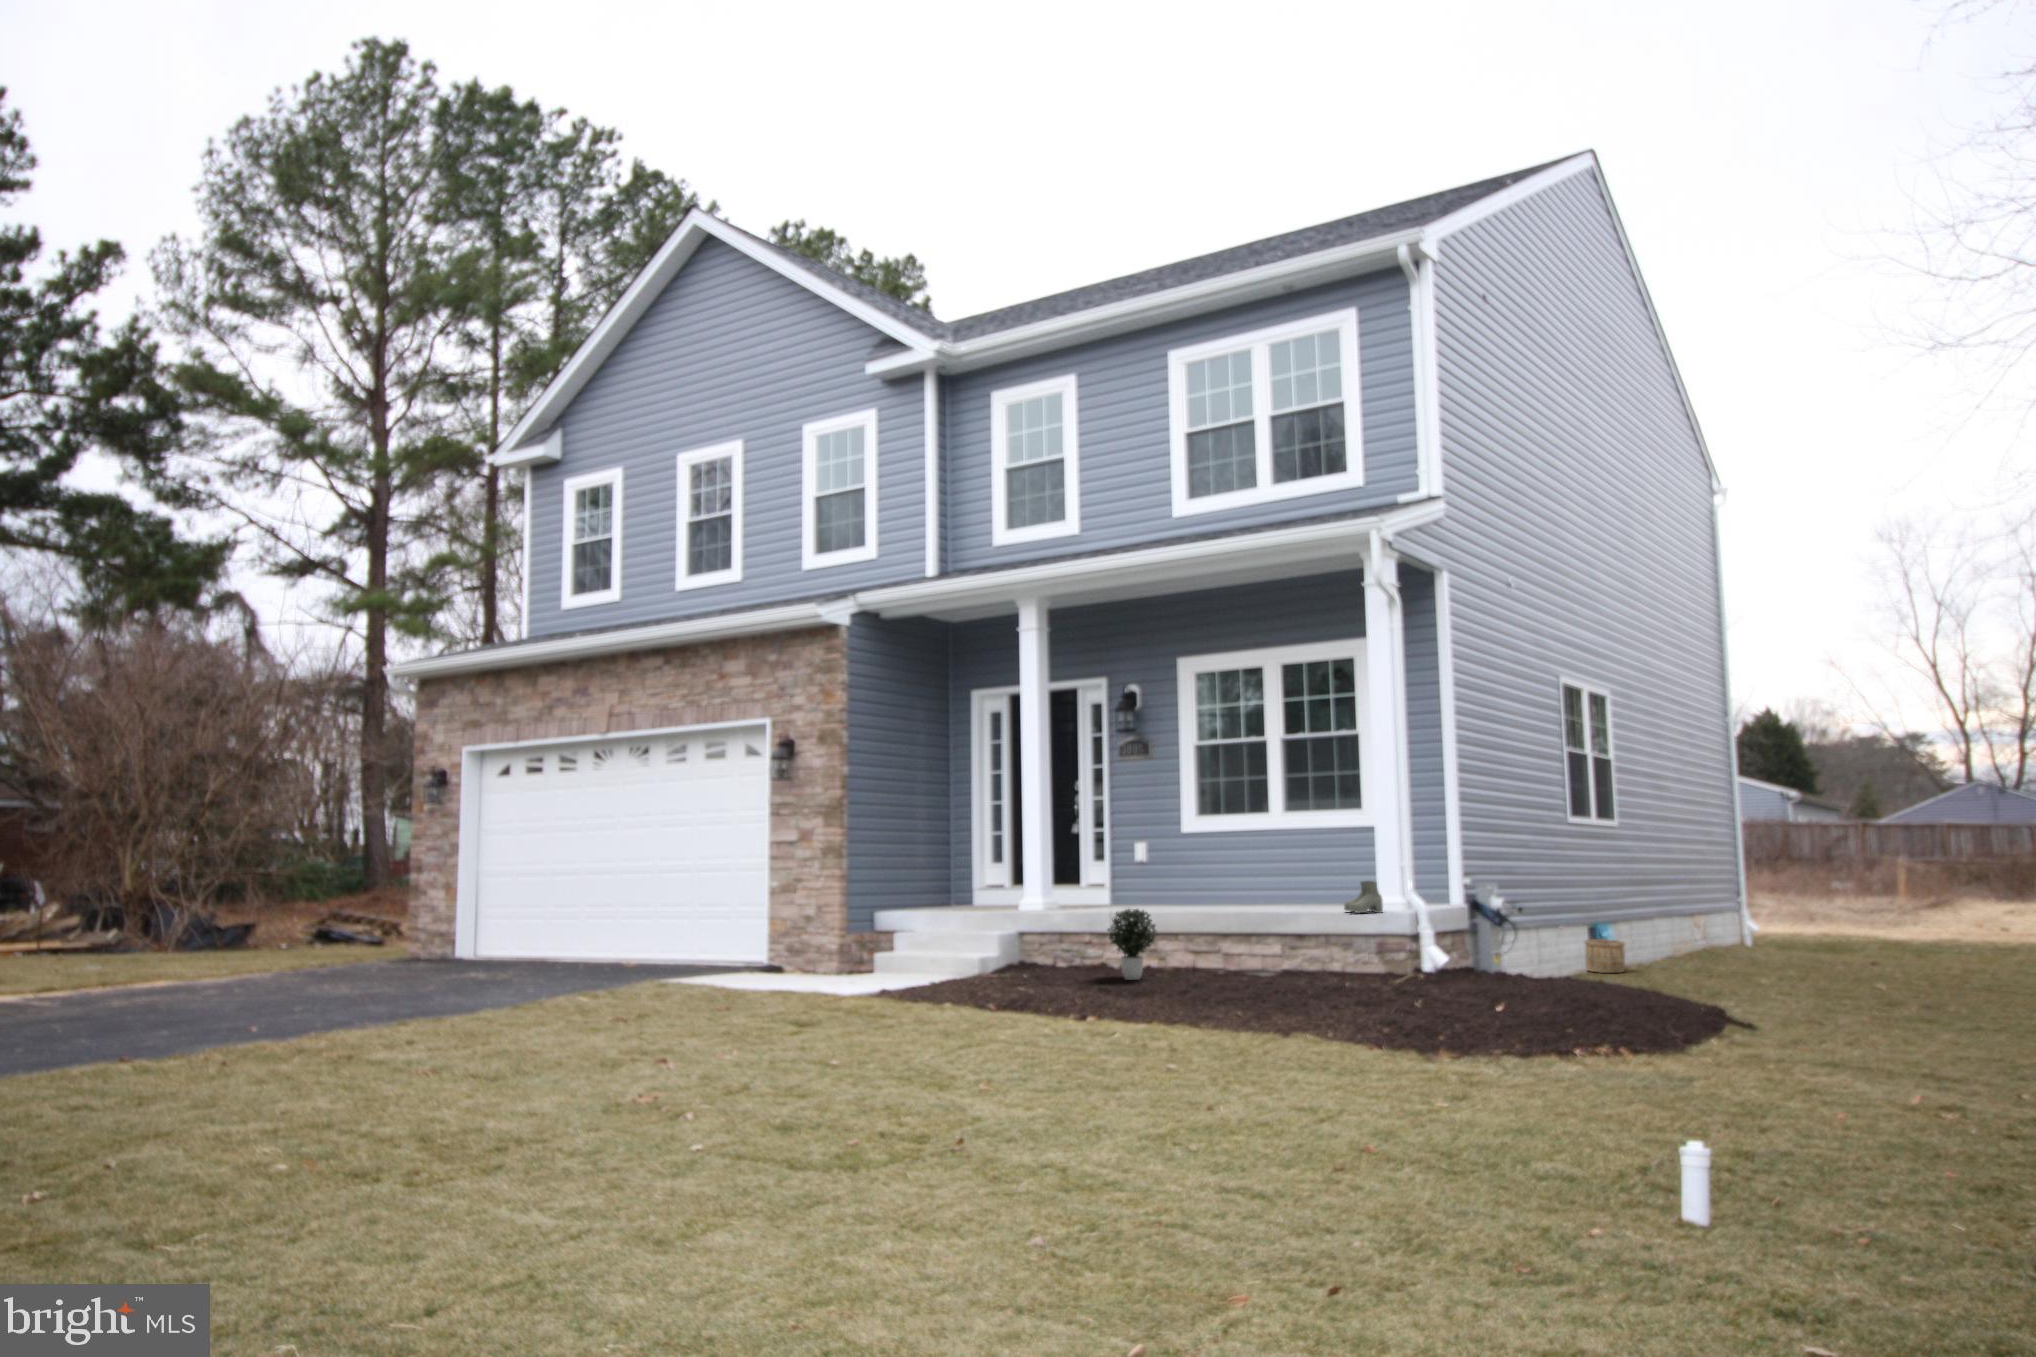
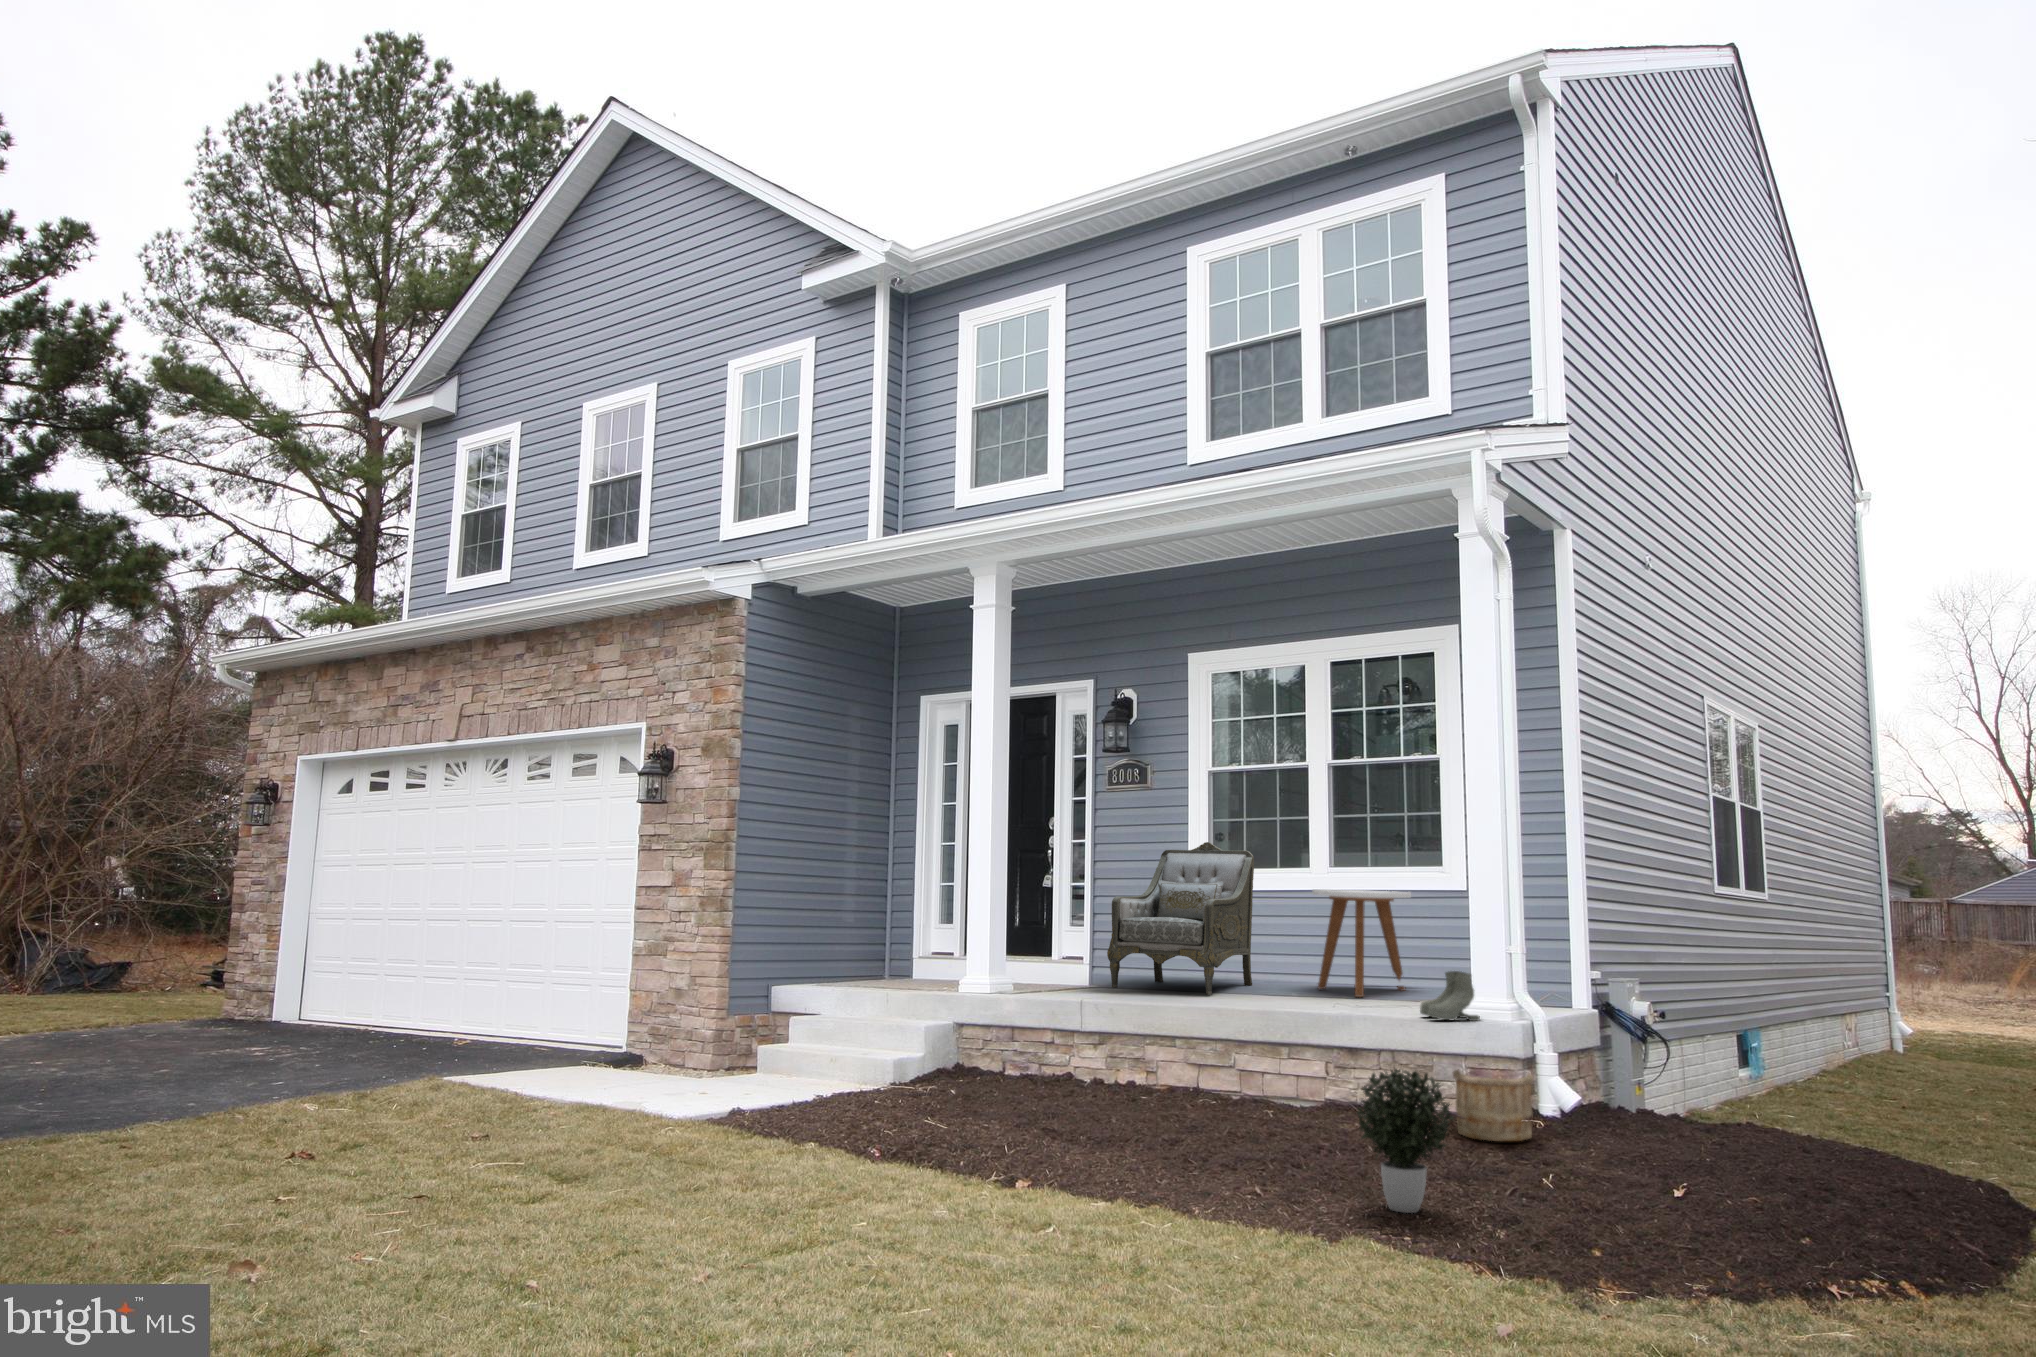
armchair: none [1126,798,1230,906] -> present [1107,842,1254,995]
side table: none [1272,829,1341,903] -> present [1312,889,1411,997]
potted plant: present [1108,909,1157,980] -> present [1357,1069,1454,1213]
wooden bucket: present [1585,939,1625,973] -> present [1453,1070,1533,1141]

